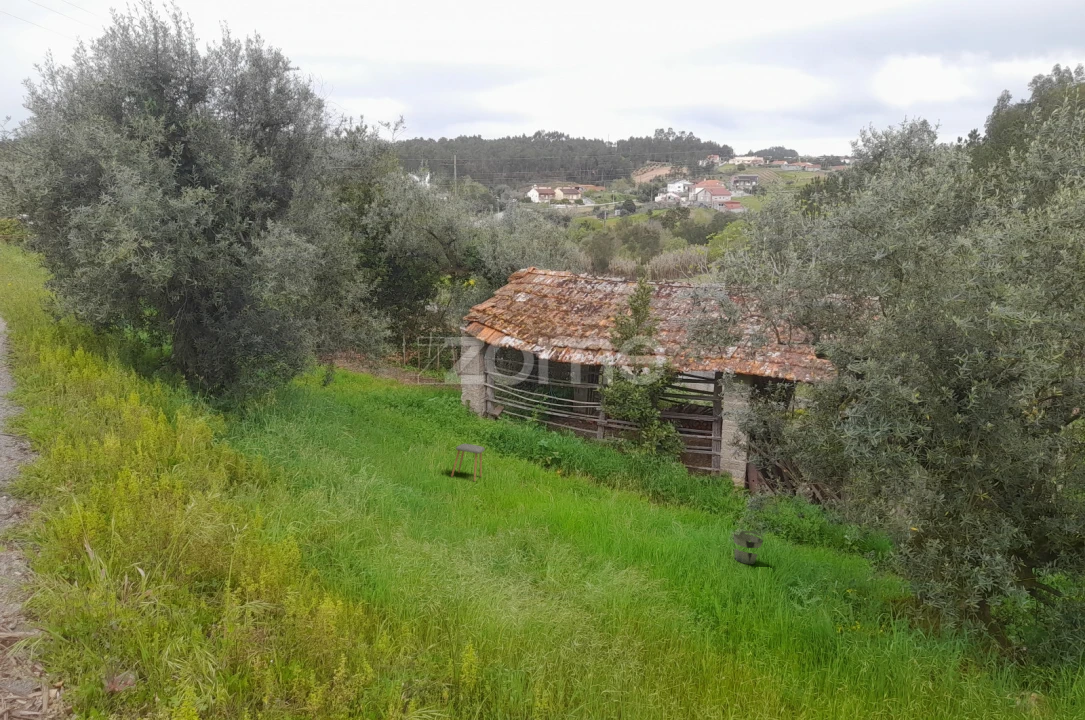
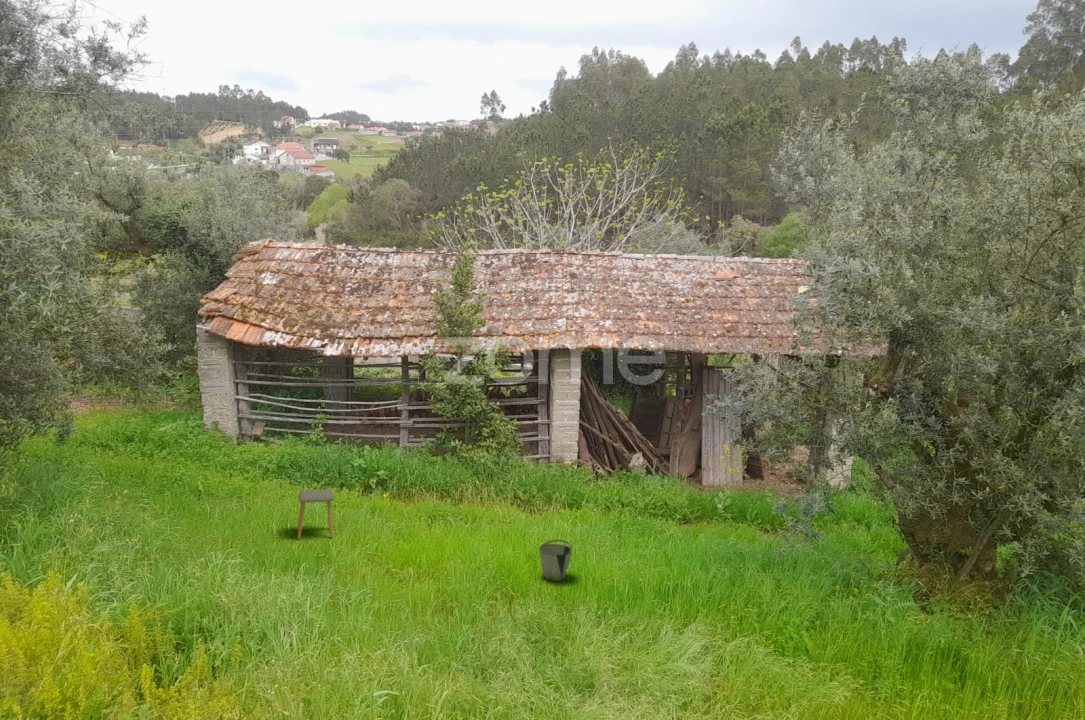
bucket: present [734,531,763,564] -> present [539,540,572,581]

